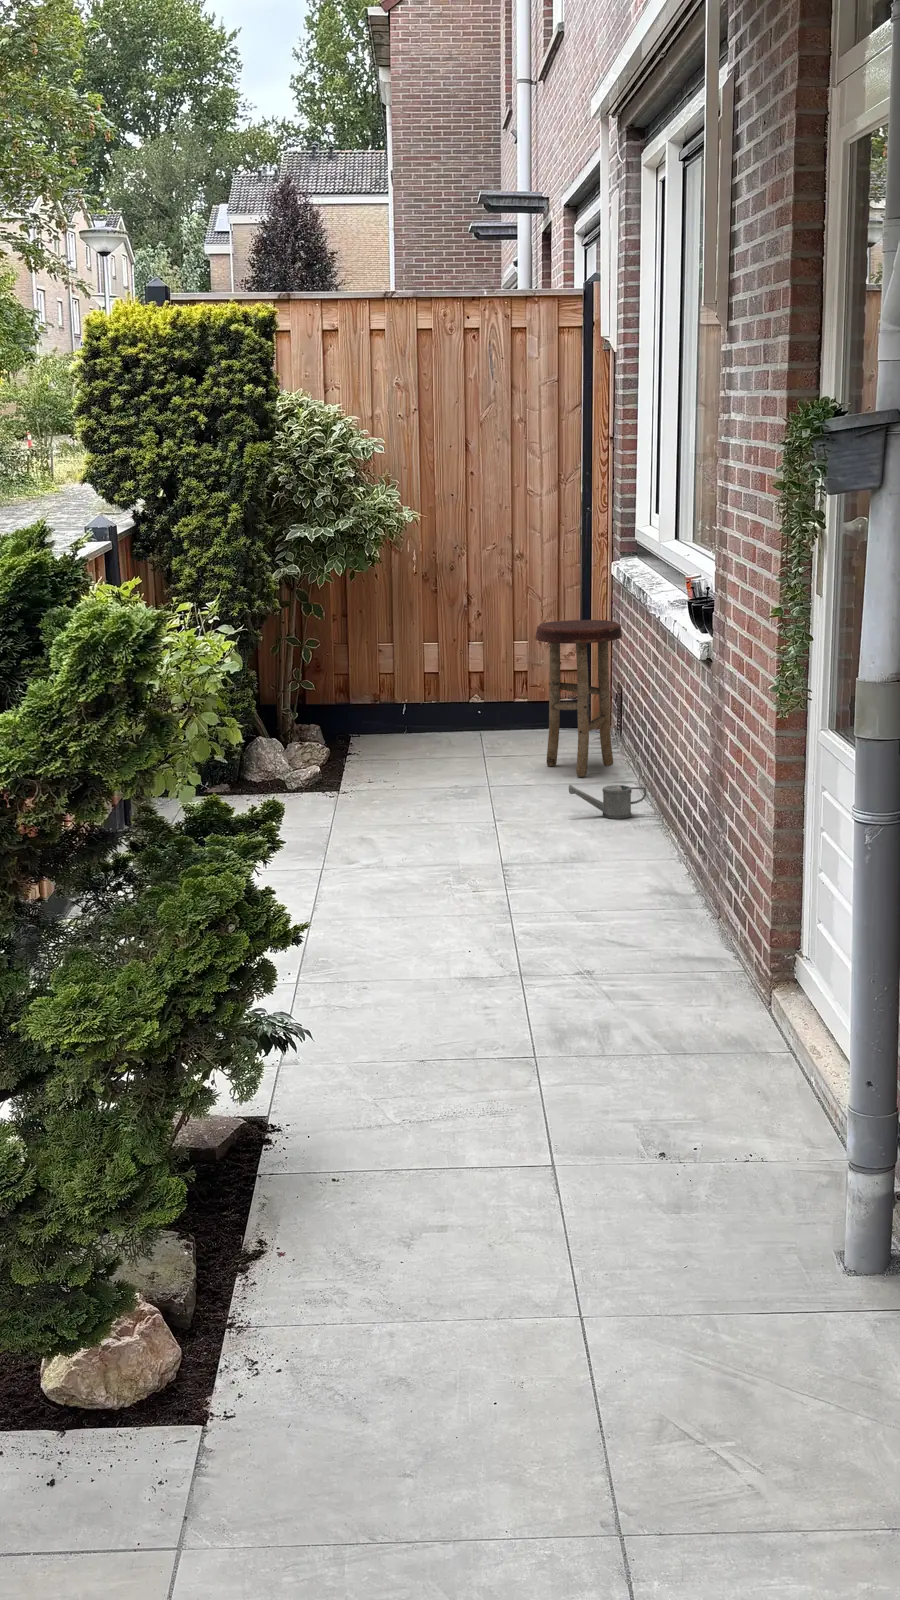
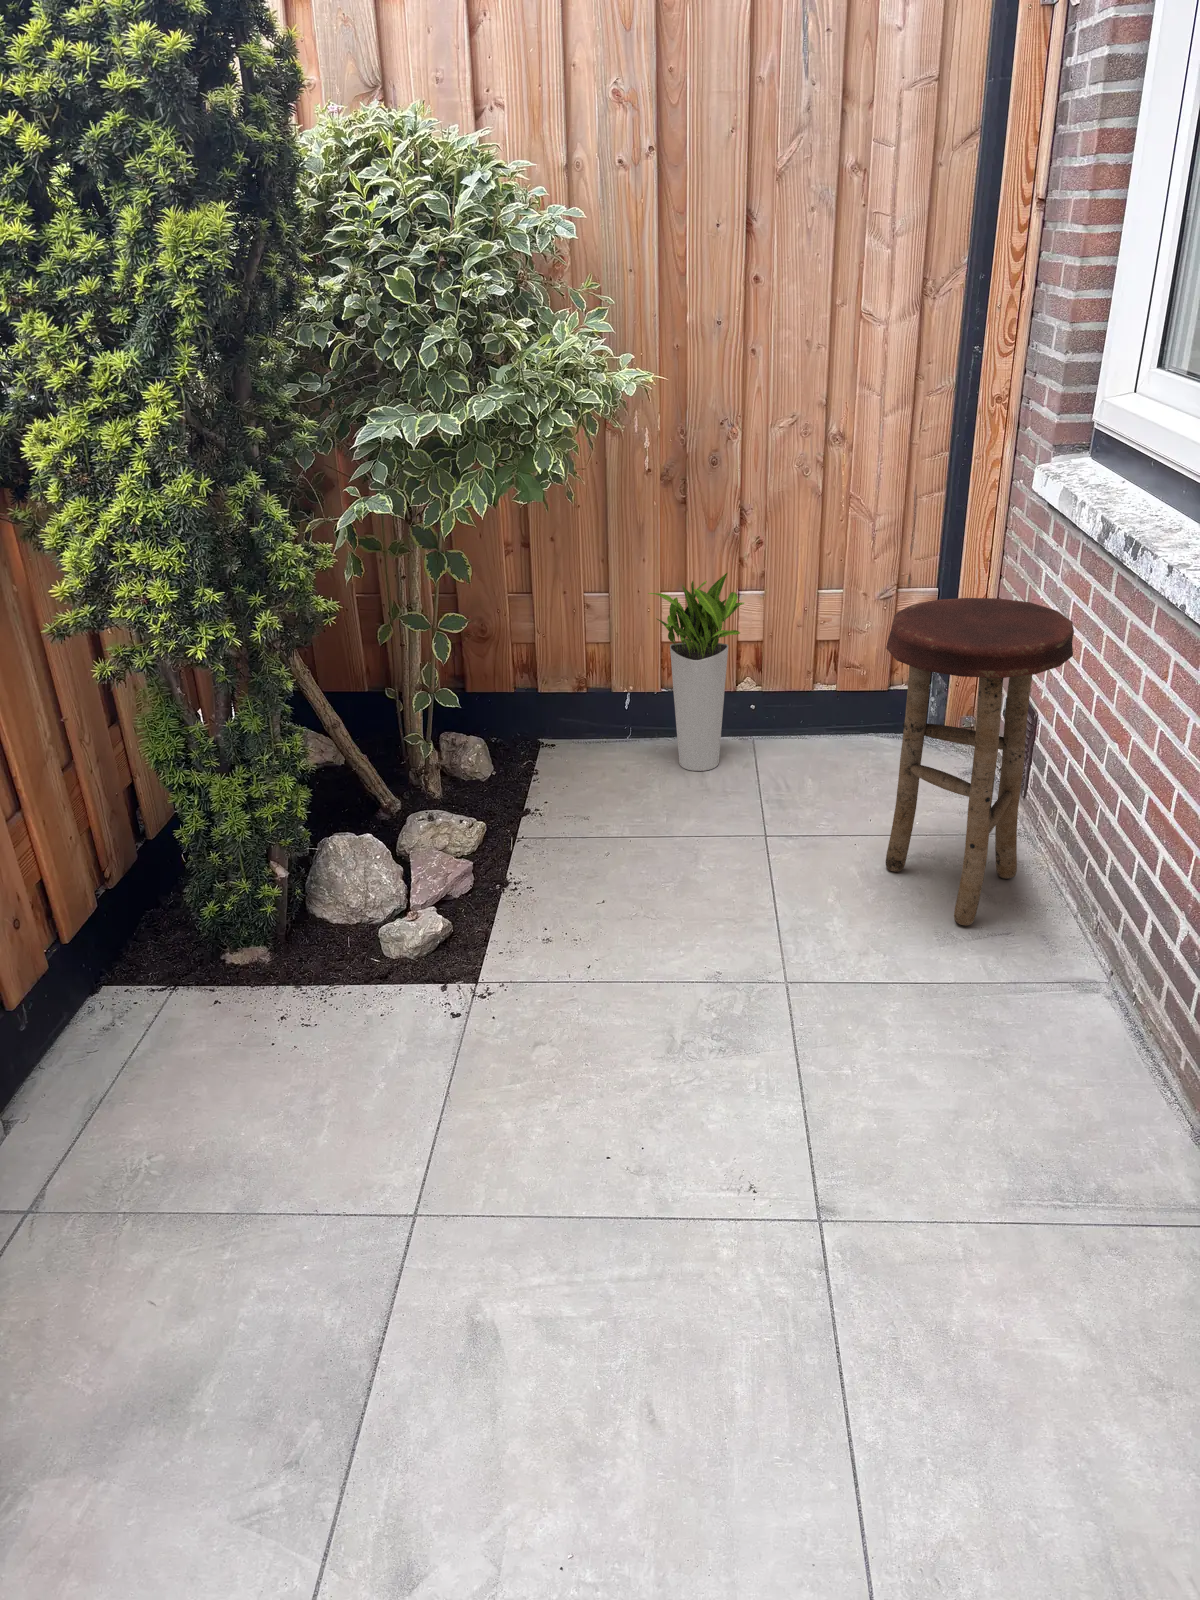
planter: none [416,628,472,744] -> present [648,573,744,771]
watering can: present [569,785,646,819] -> none [987,1076,1181,1175]

